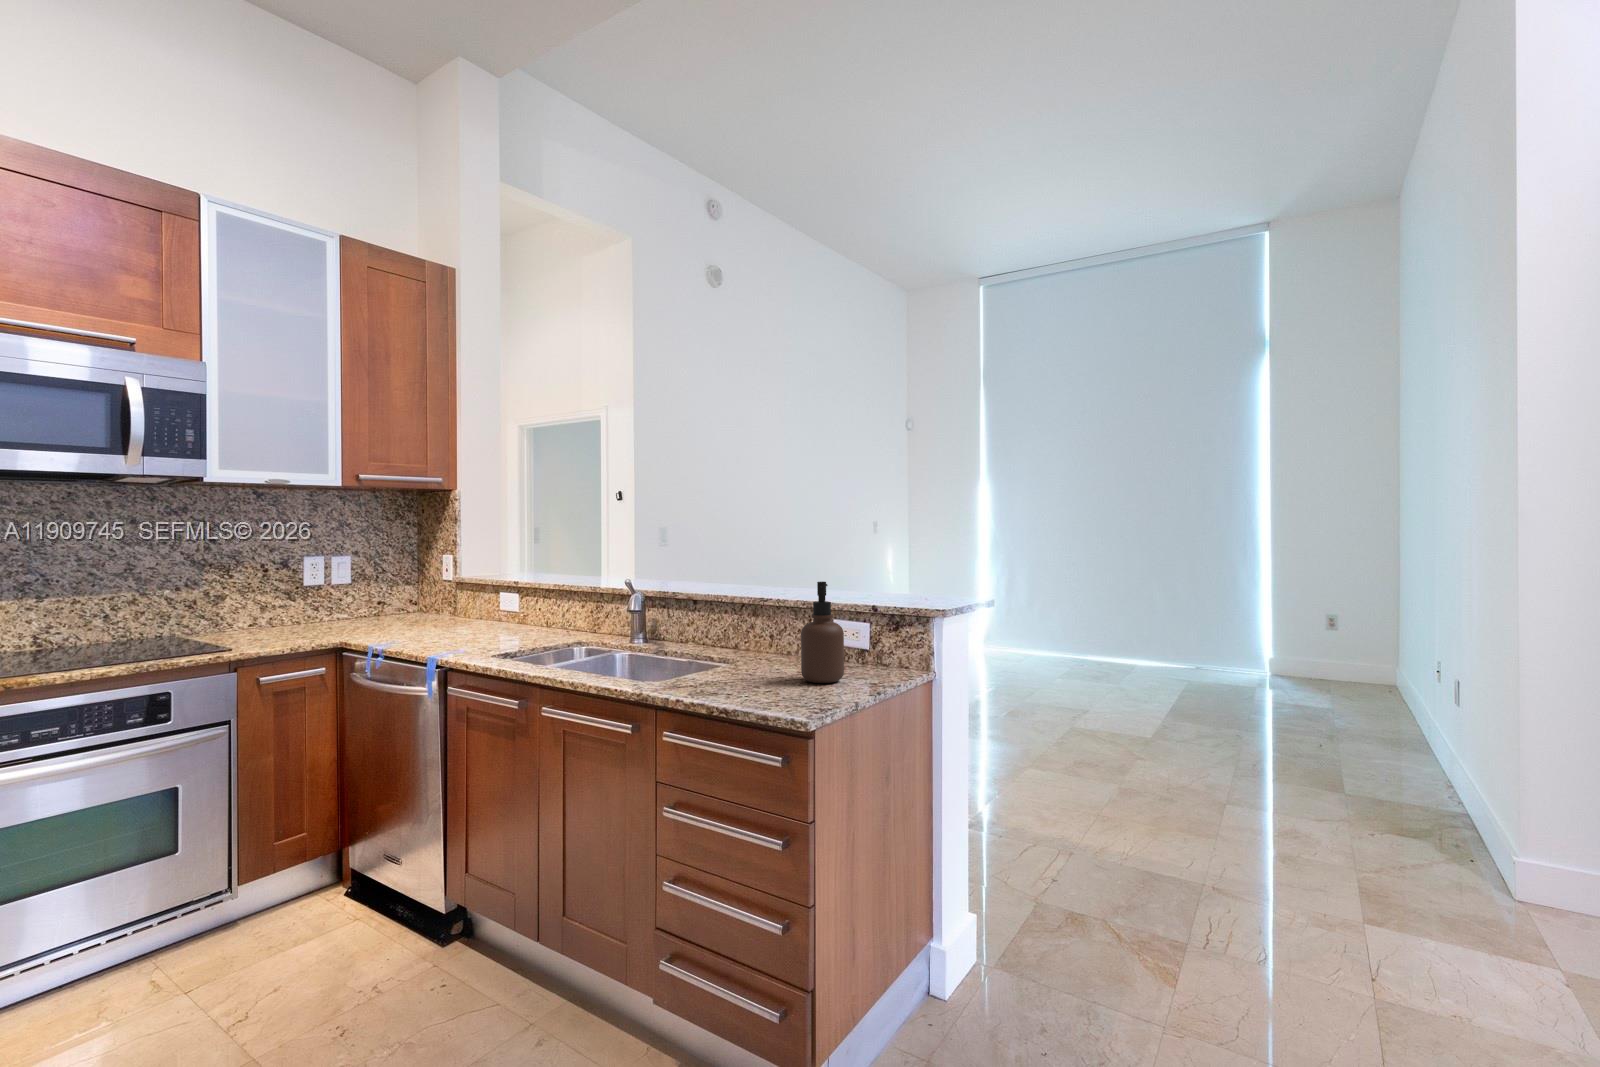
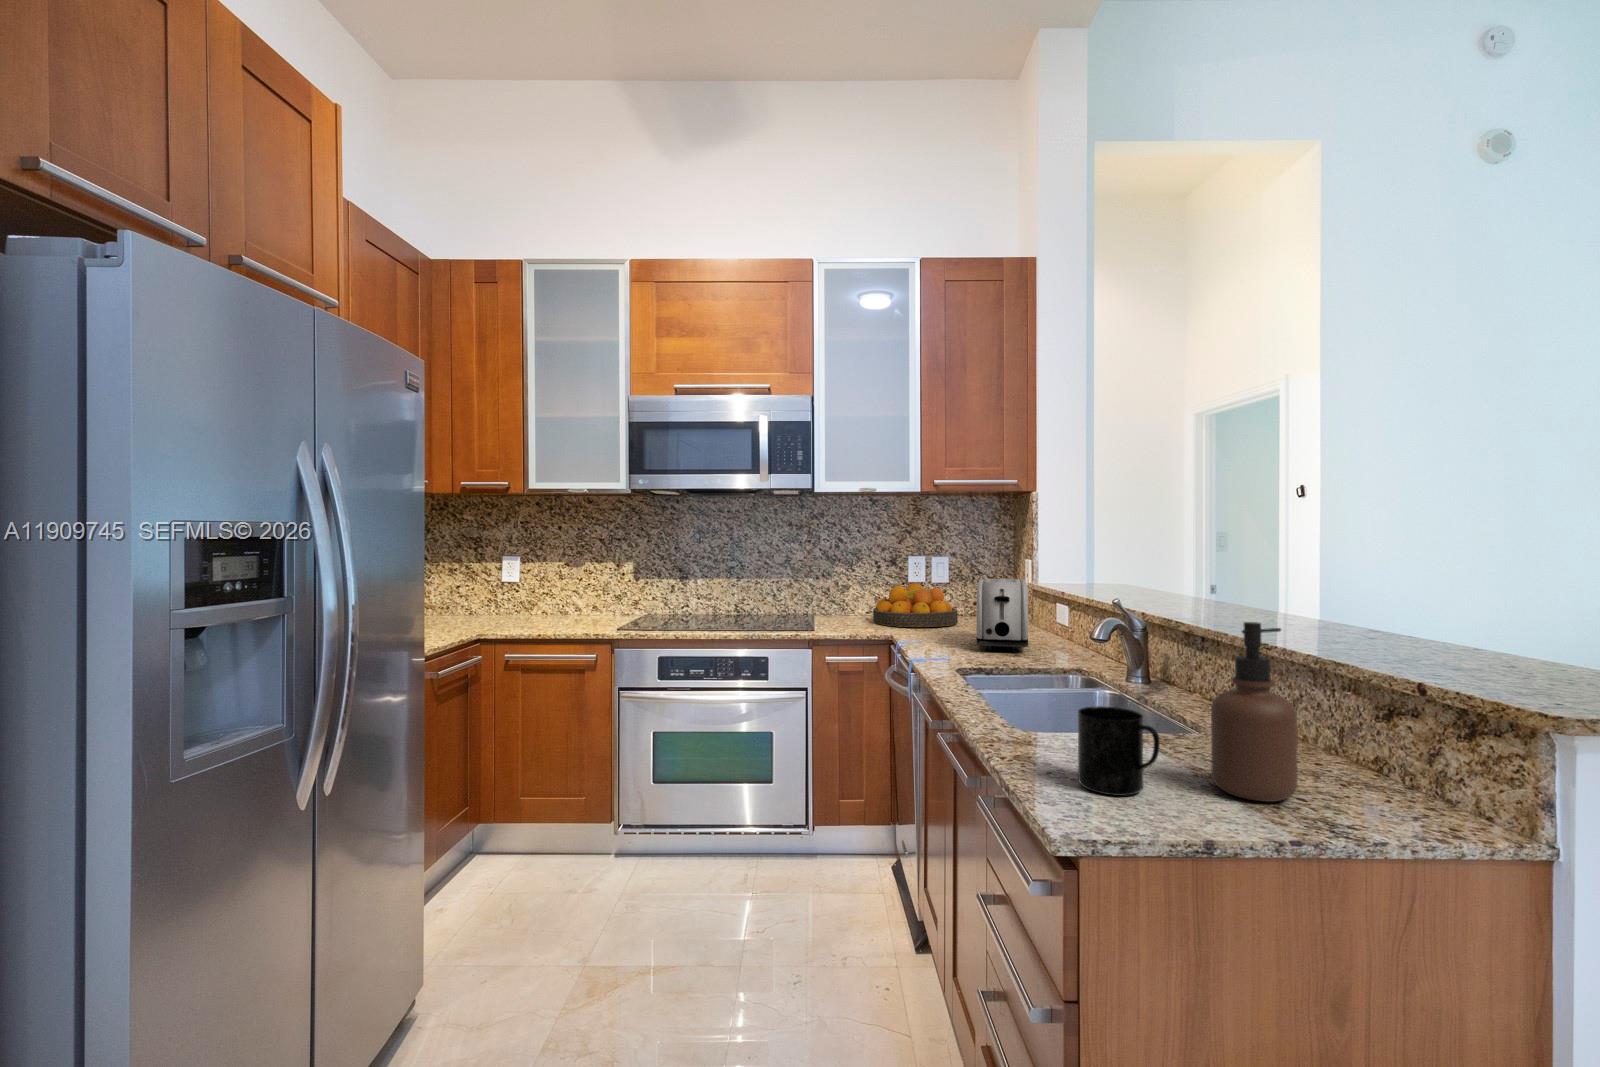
toaster: none [447,573,517,641] -> present [976,579,1028,652]
fruit bowl: none [282,586,389,635] -> present [873,583,958,627]
mug: none [750,644,801,698] -> present [1078,706,1160,796]

